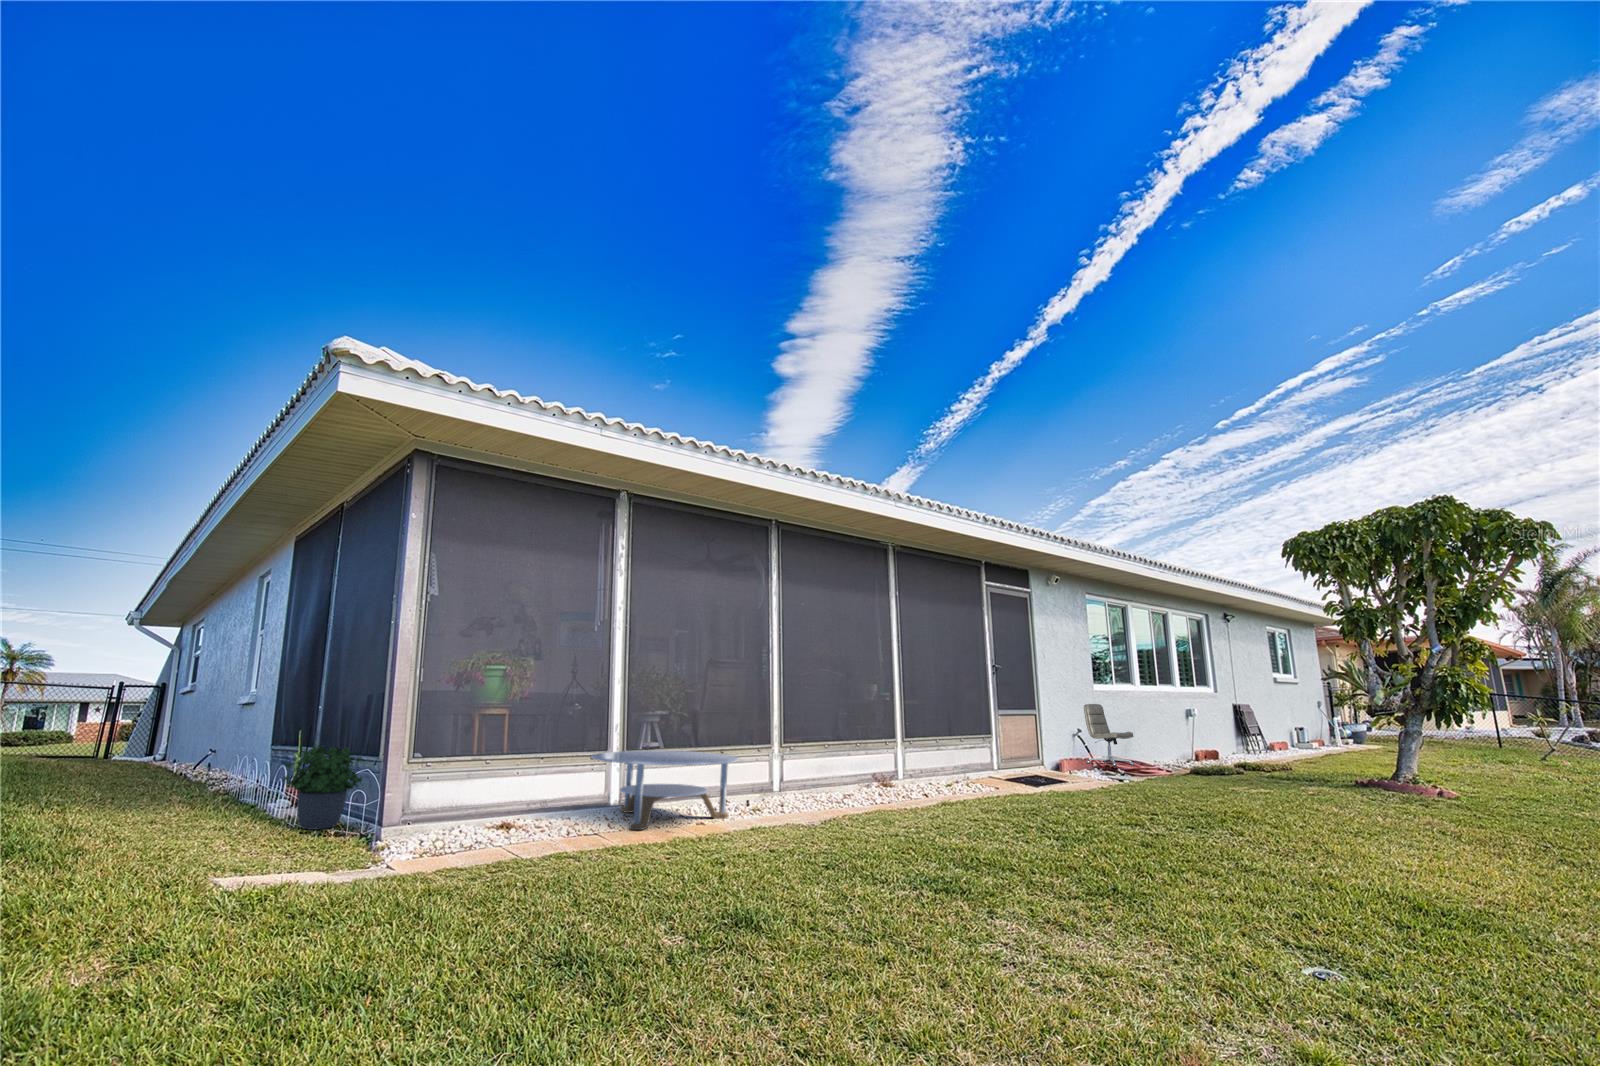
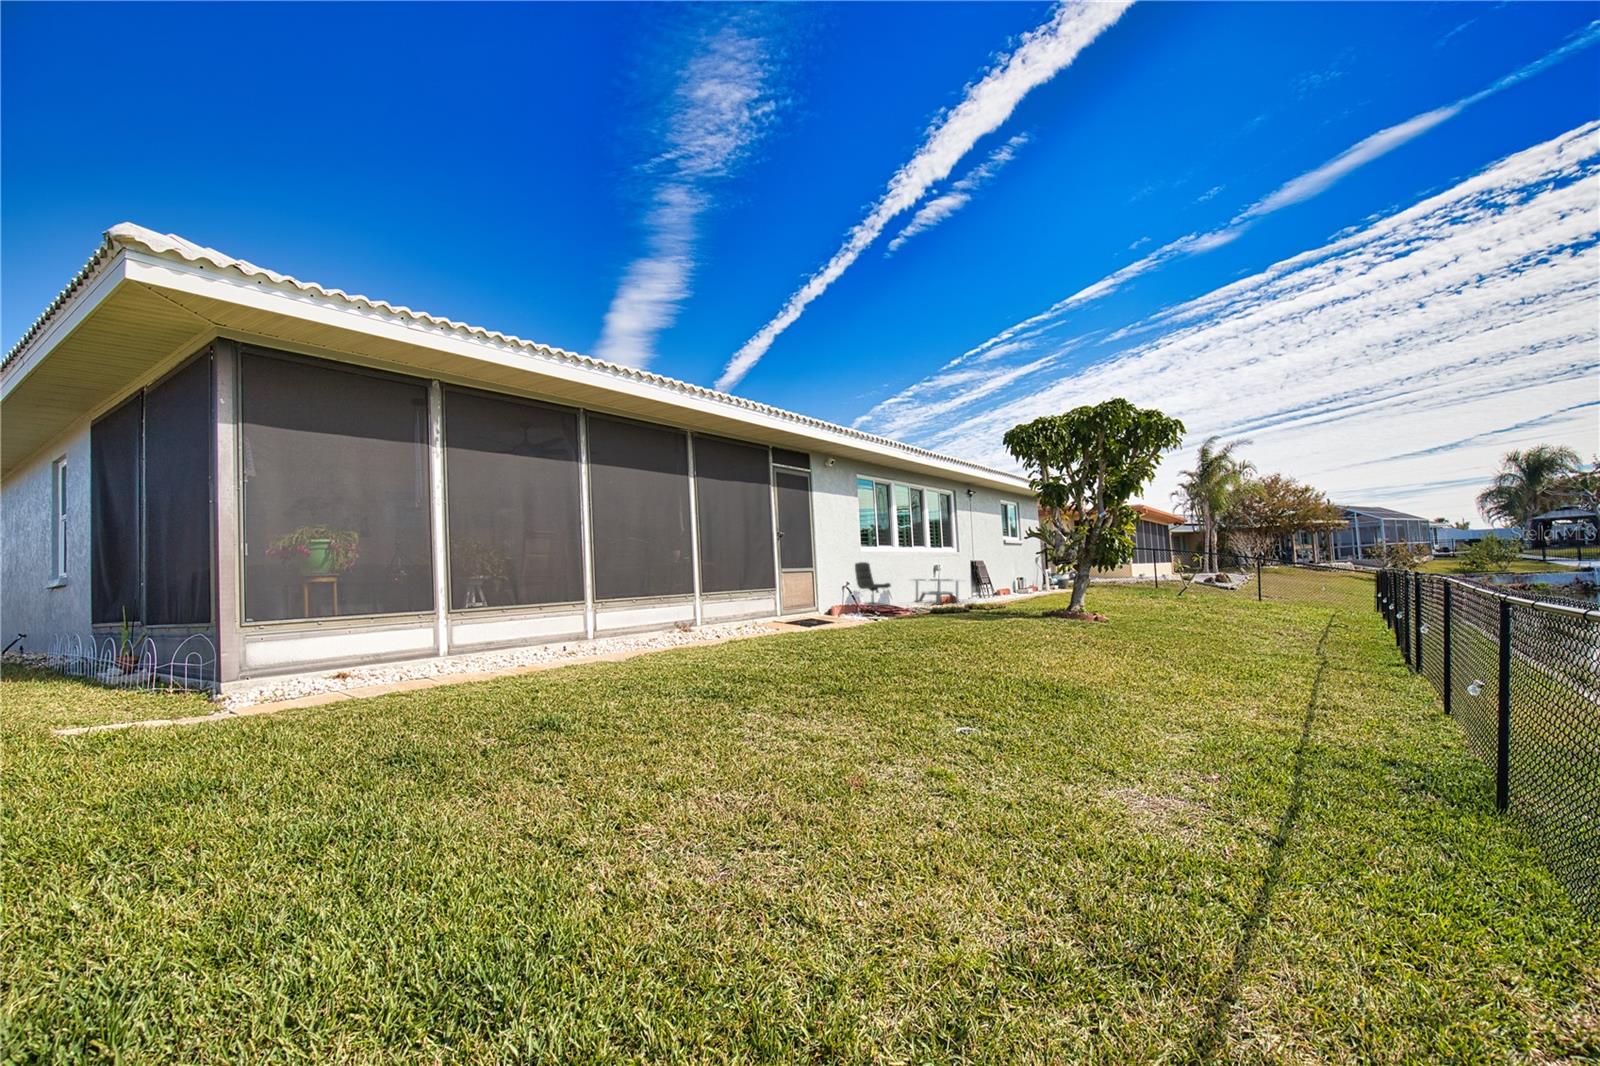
potted plant: present [282,746,363,830] -> none [107,613,195,690]
round table: present [591,750,739,830] -> present [914,579,959,605]

